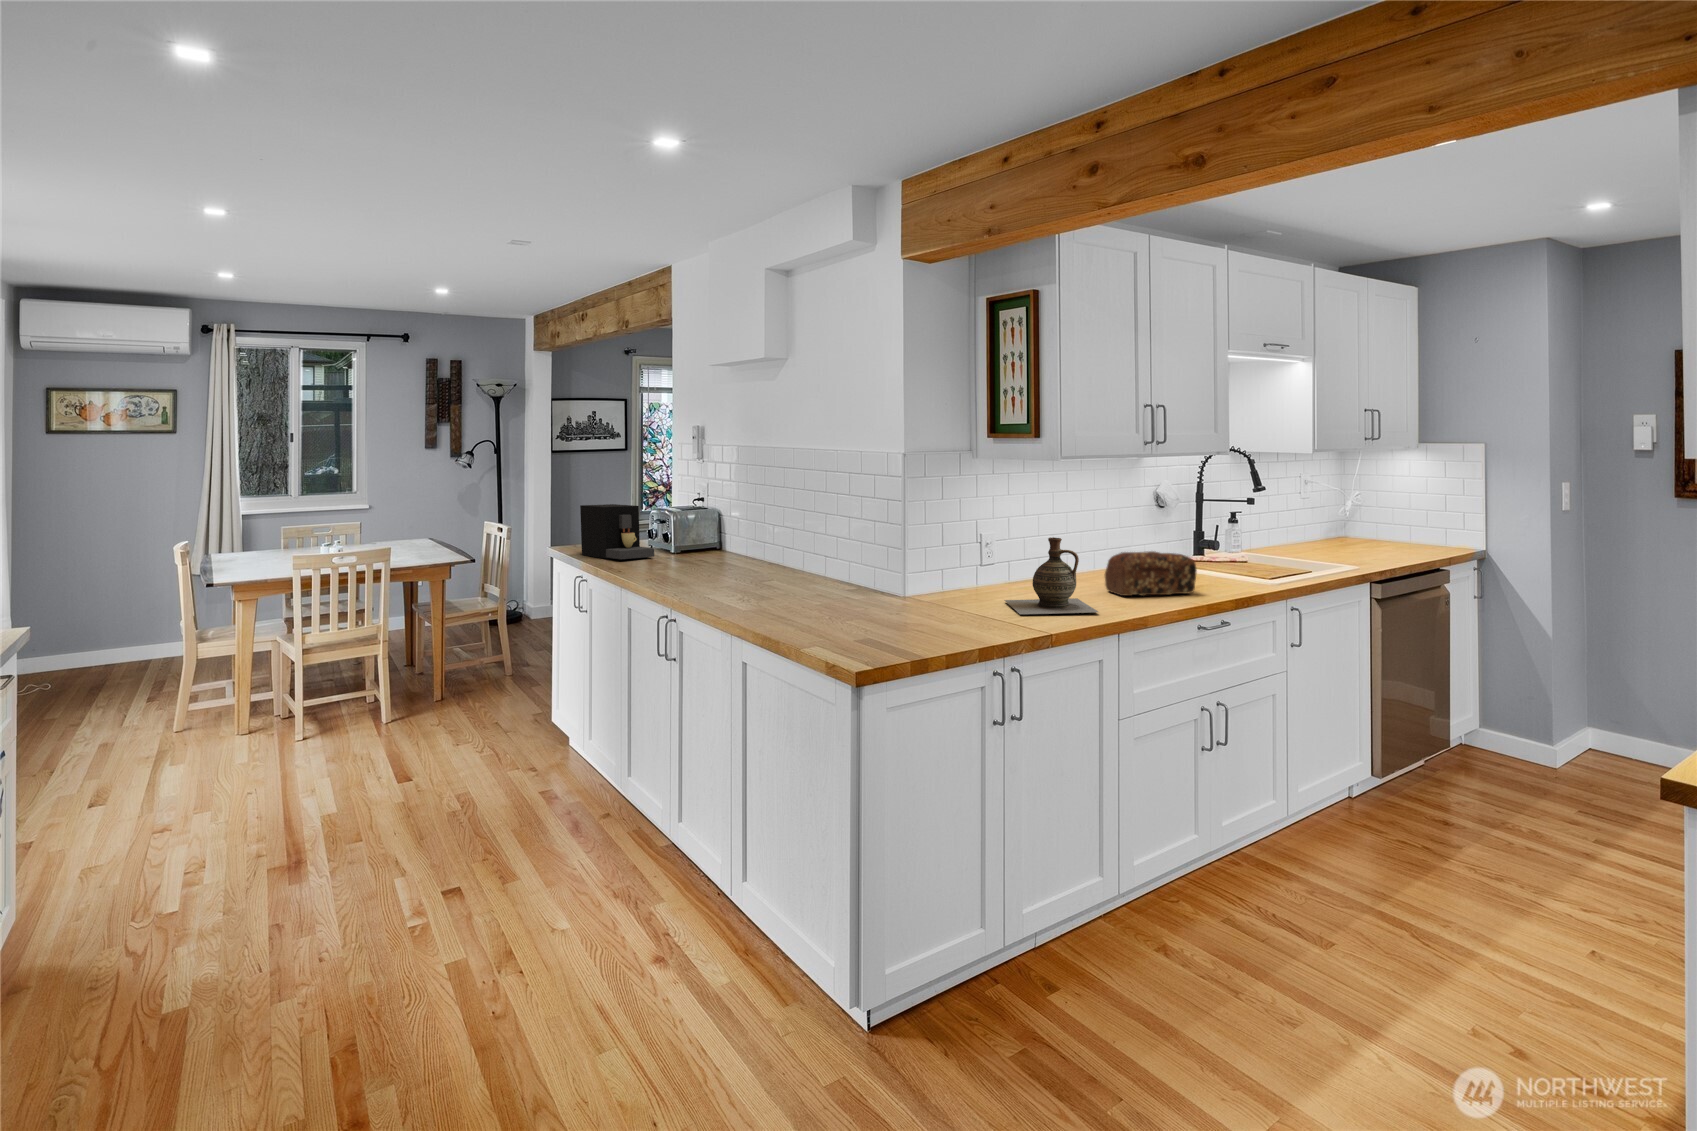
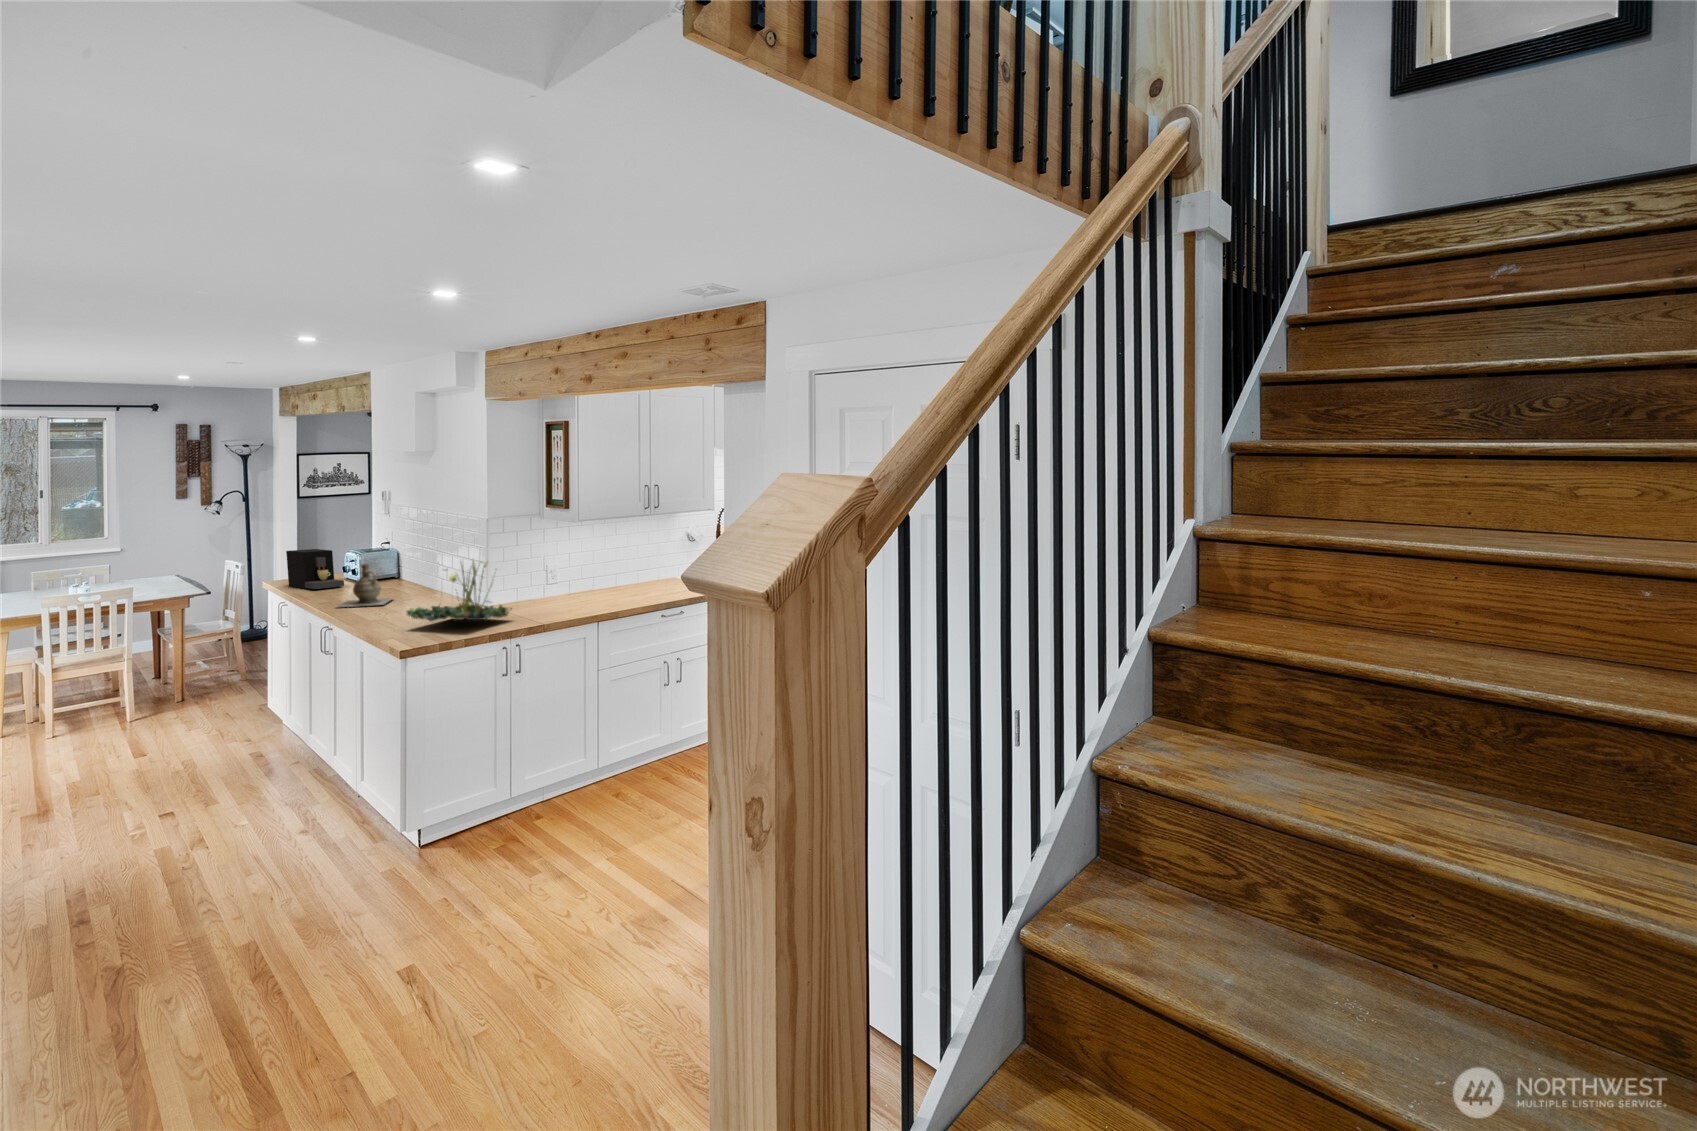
plant: none [821,511,977,624] -> present [407,561,512,621]
ceramic jug: present [1004,537,1098,614] -> present [338,564,392,607]
bread loaf: present [1105,551,1197,596] -> none [622,575,674,603]

